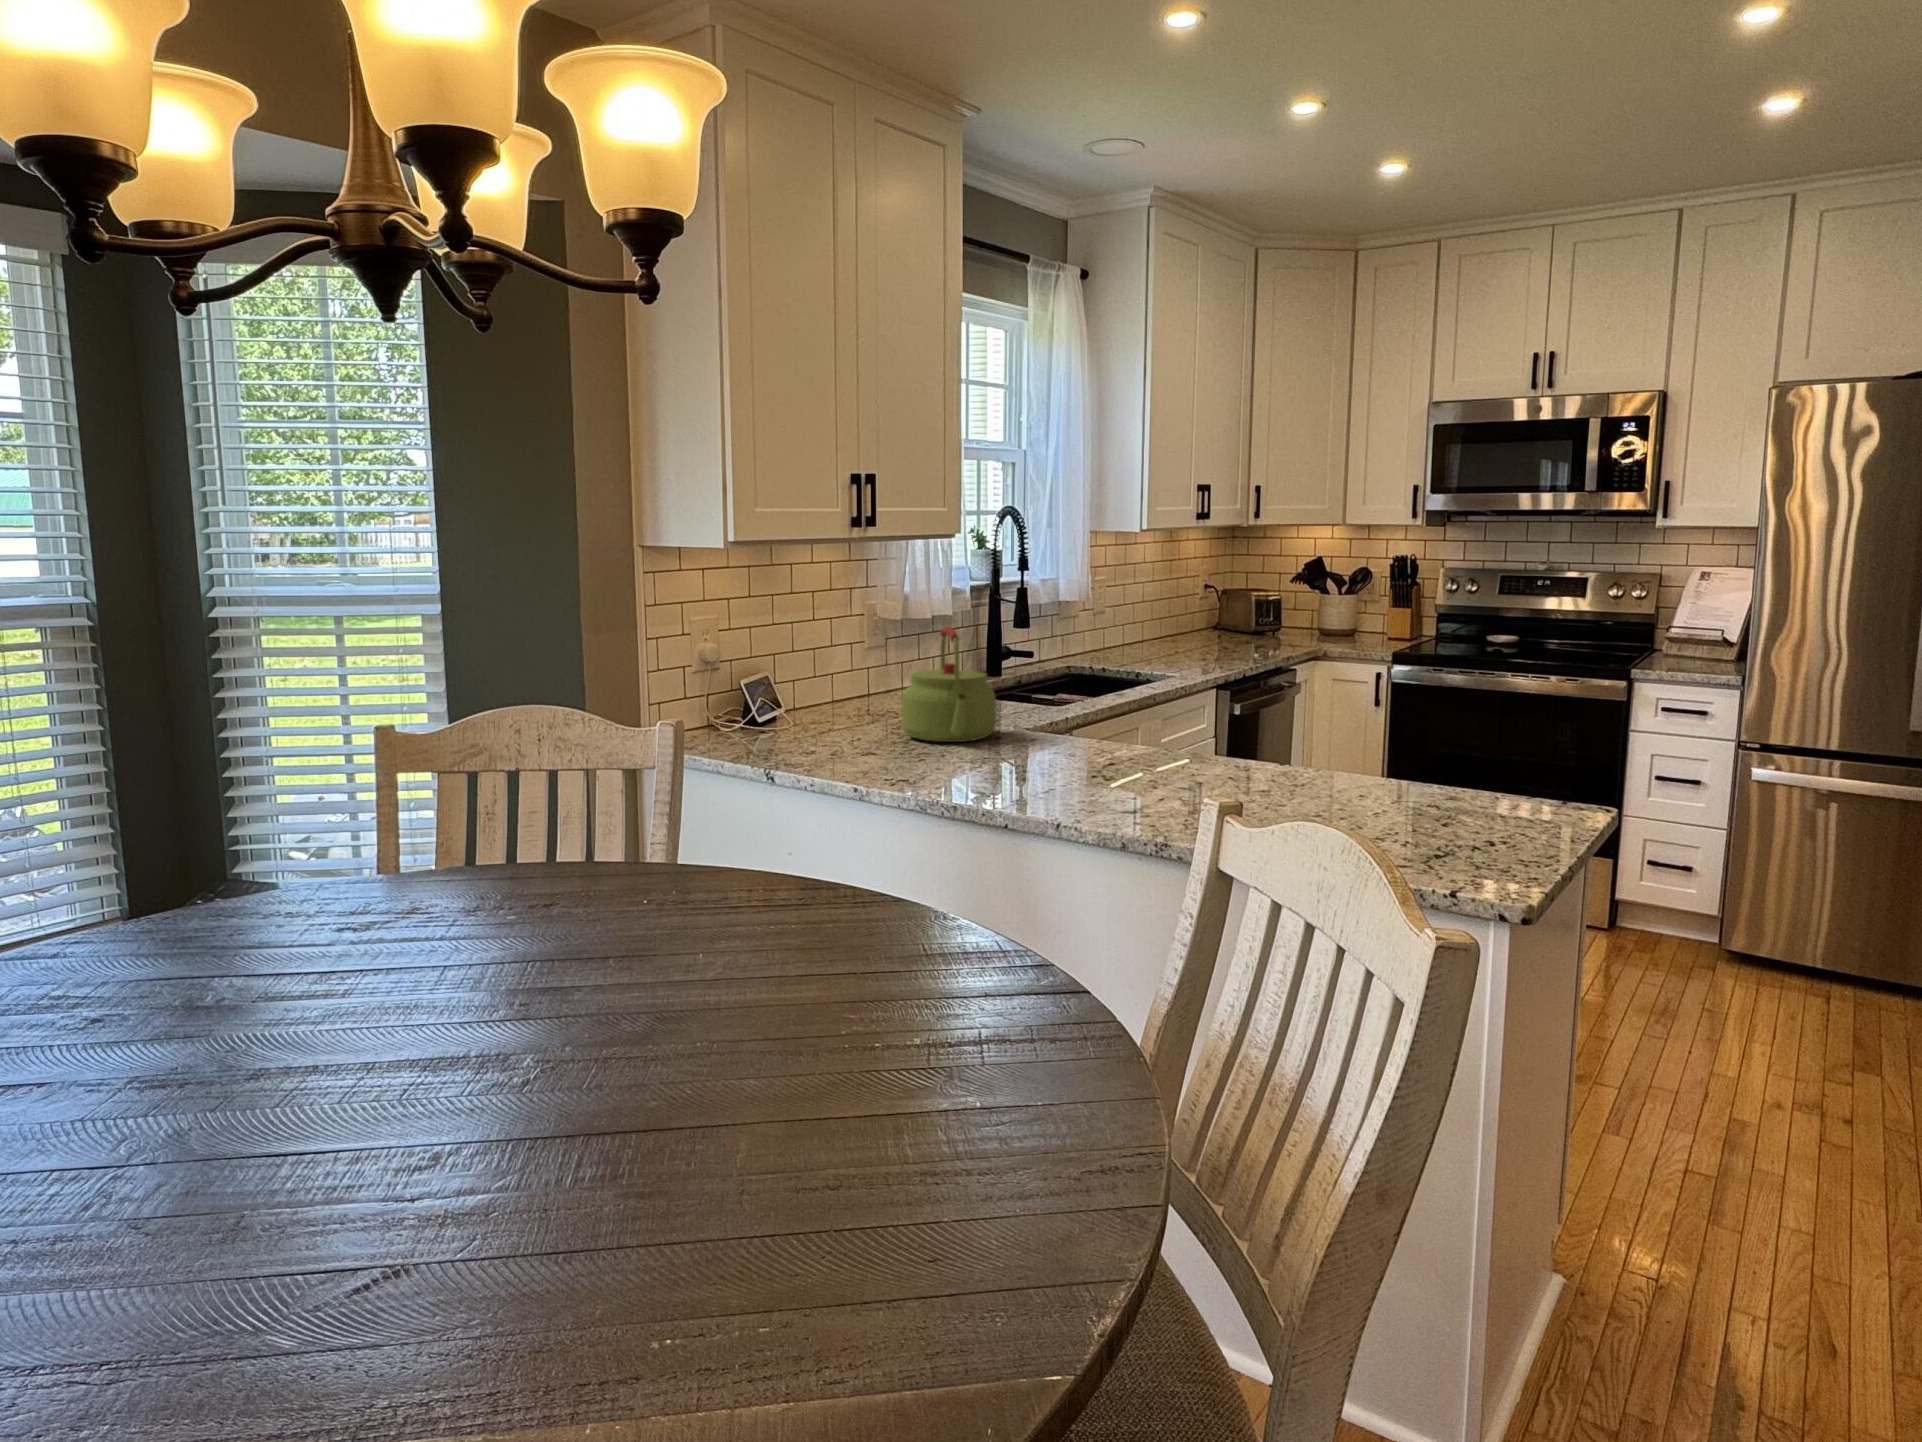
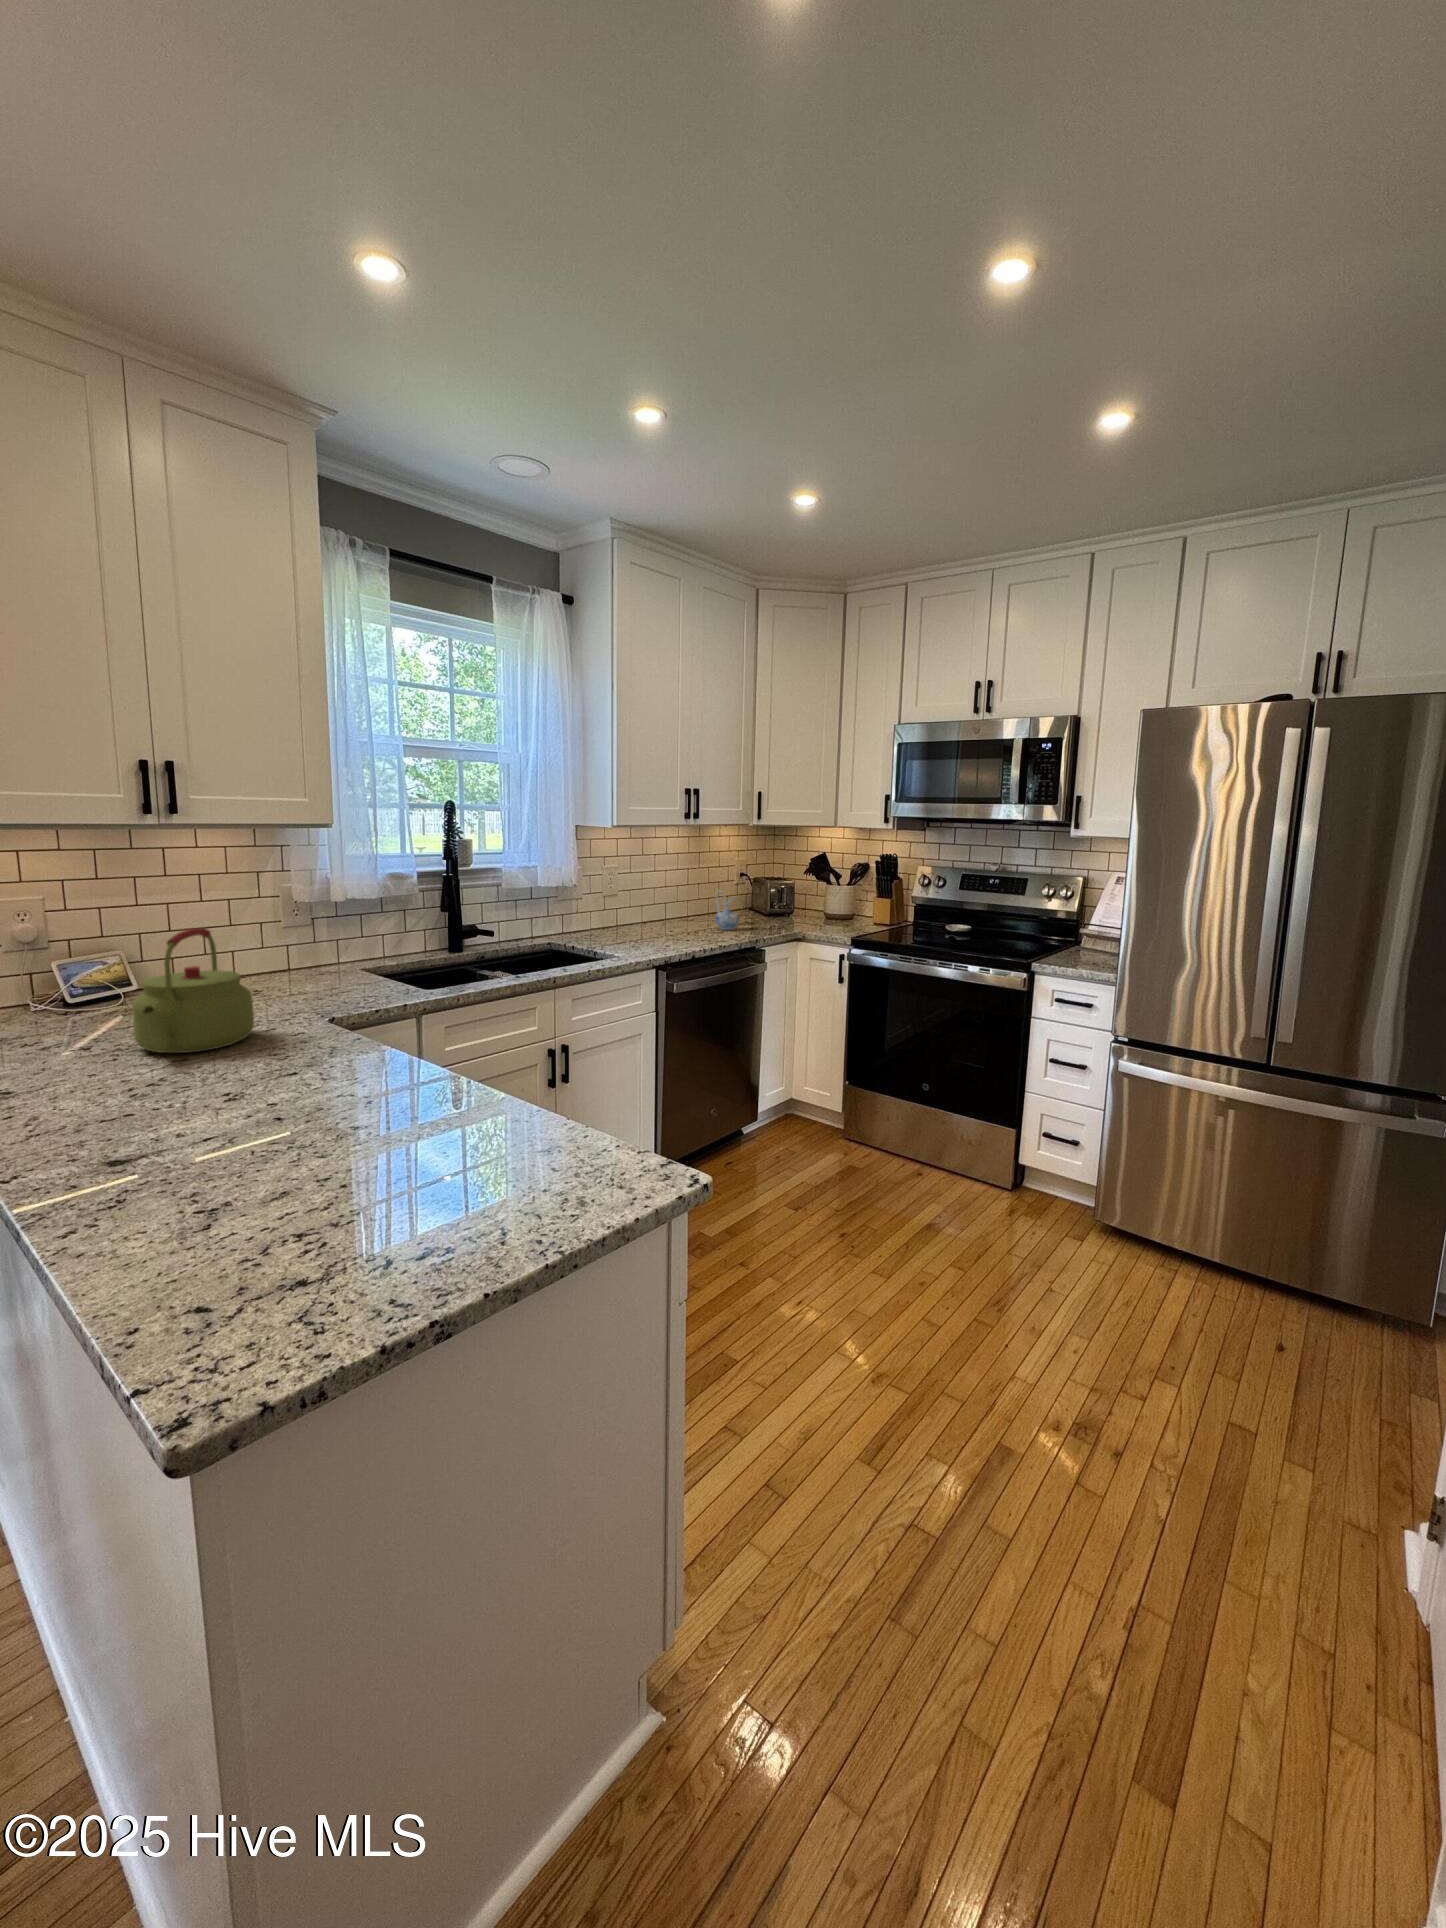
ceramic pitcher: none [1210,603,1238,650] -> present [715,890,739,930]

